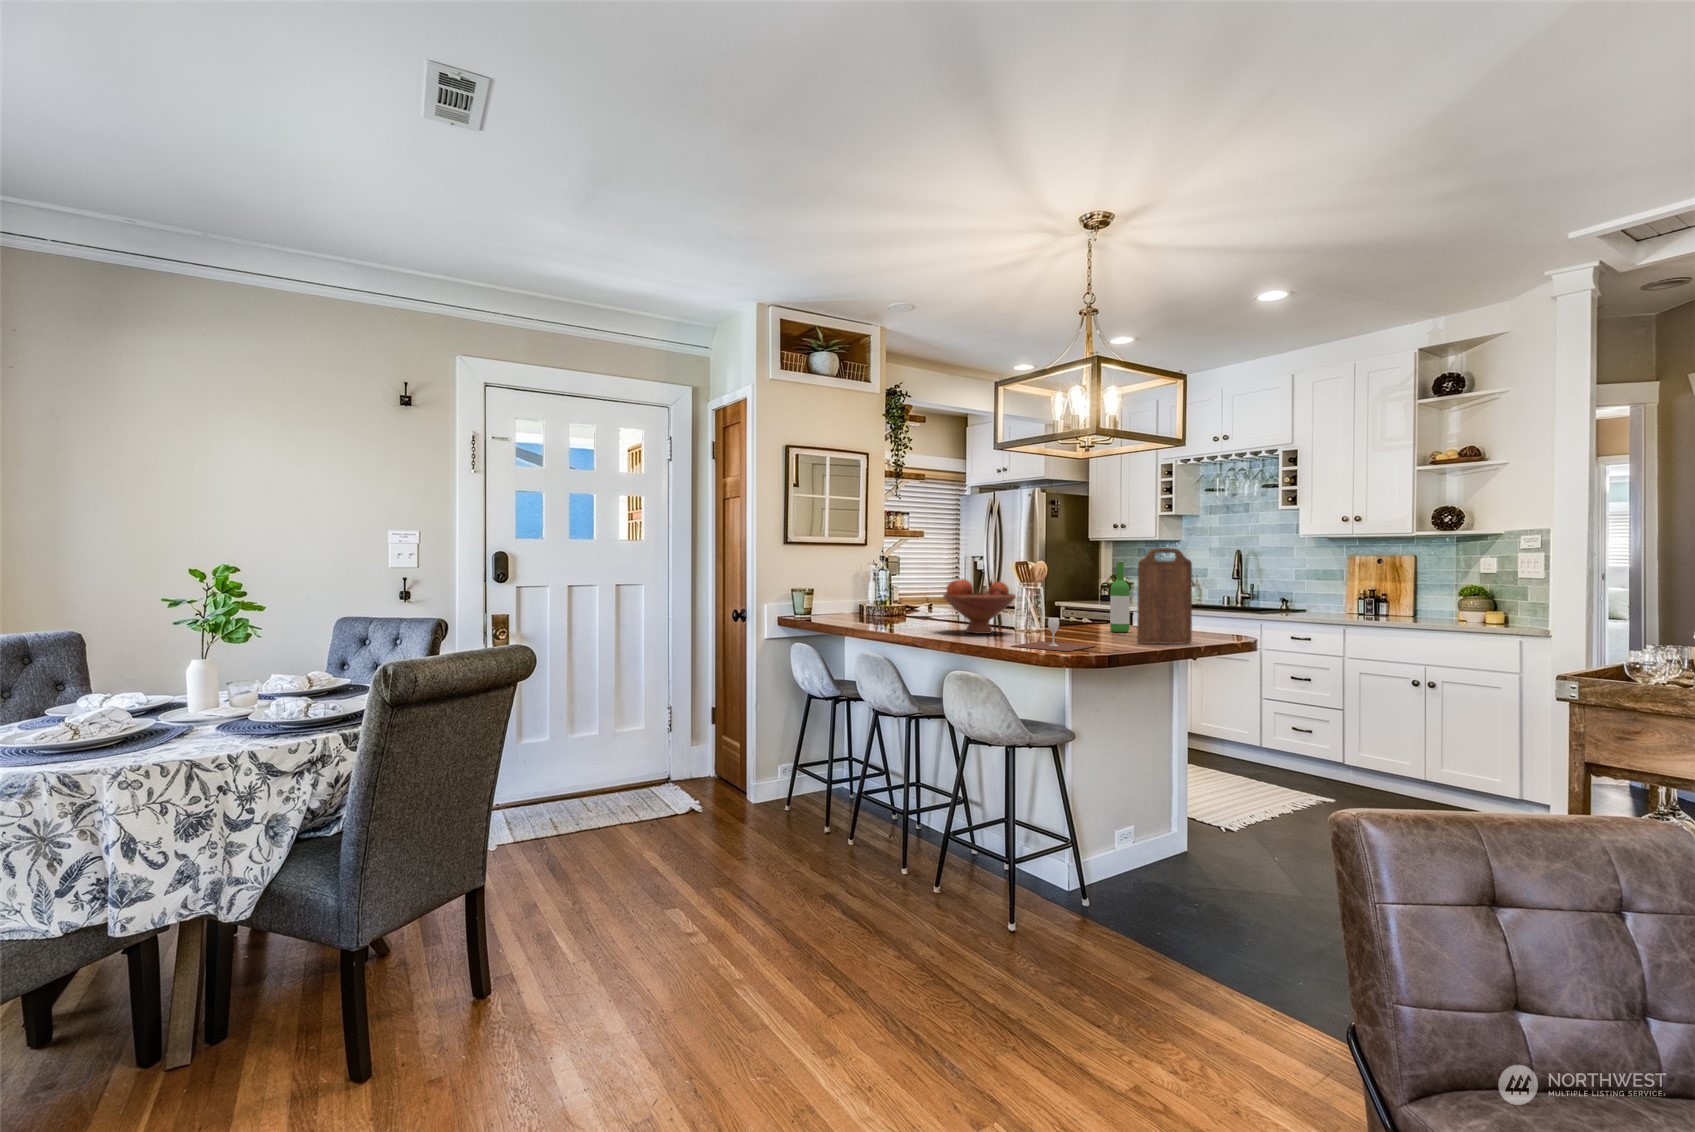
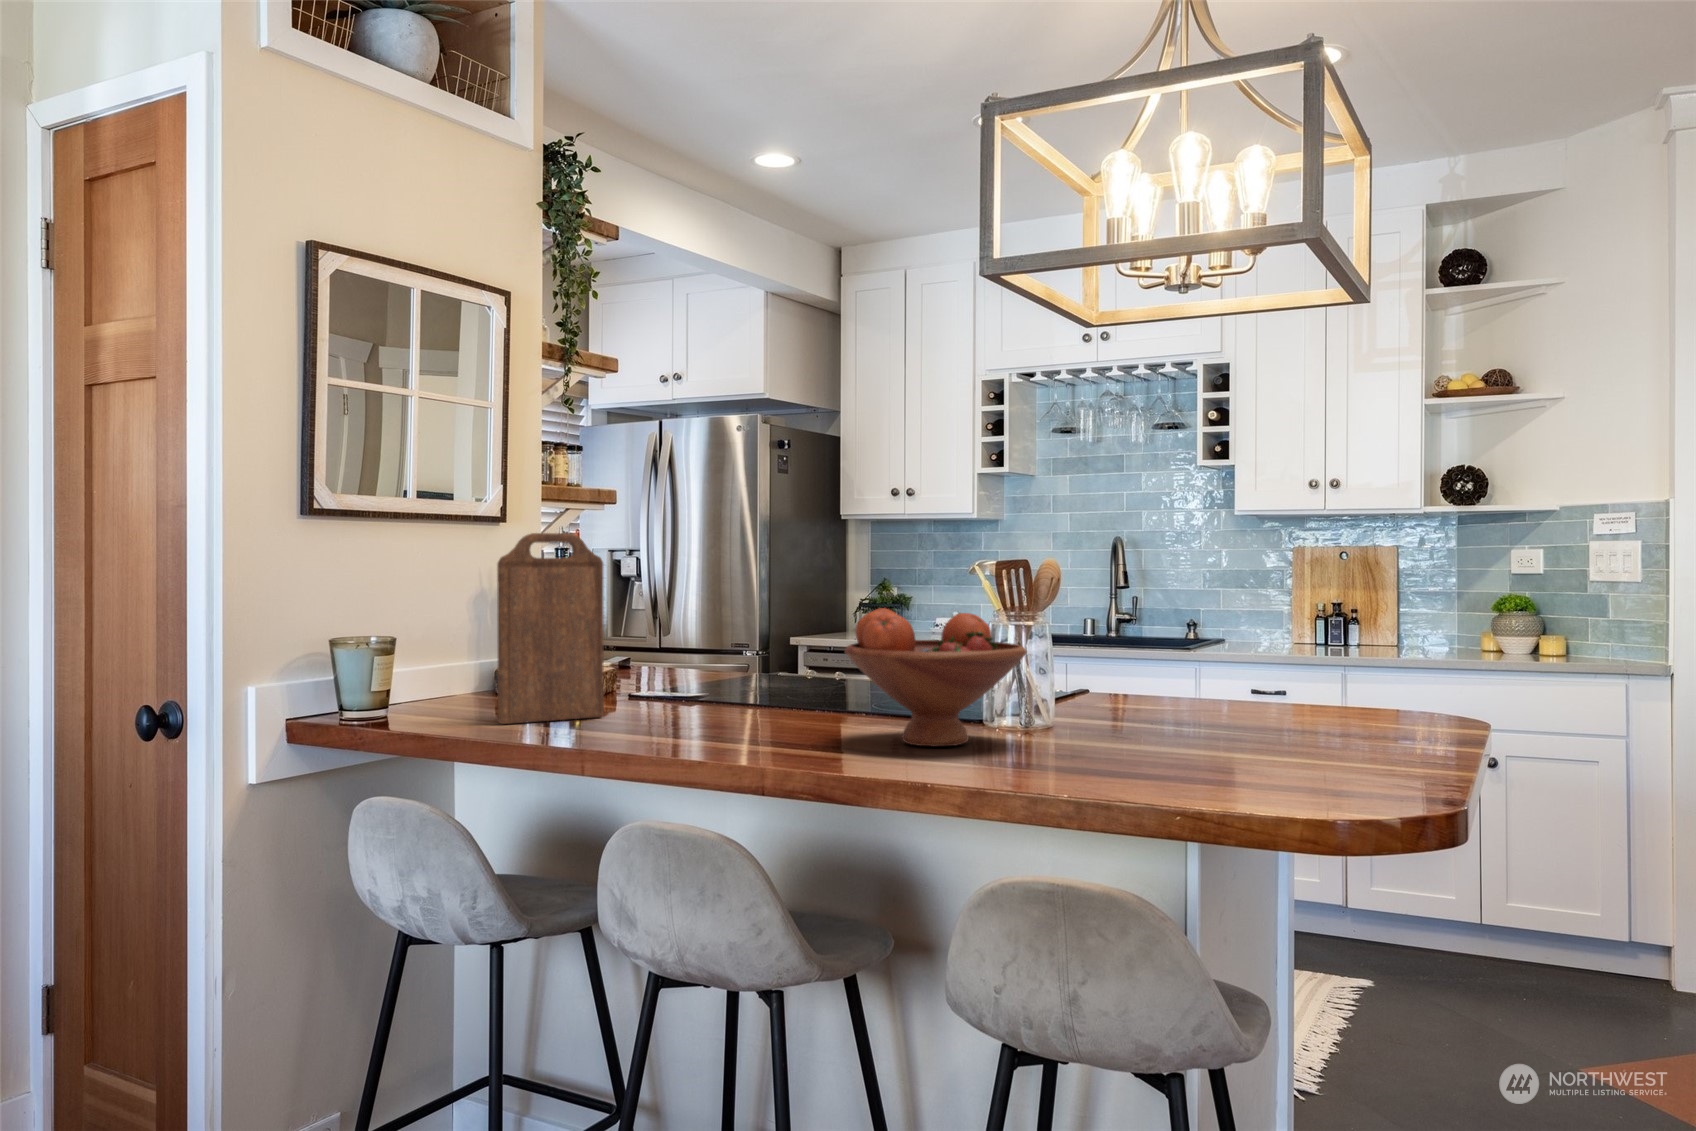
cutting board: present [1137,548,1192,644] -> present [497,533,604,724]
wine bottle: present [1110,562,1130,632] -> none [1156,562,1196,717]
wine glass: present [1013,617,1095,651] -> none [1150,706,1325,797]

